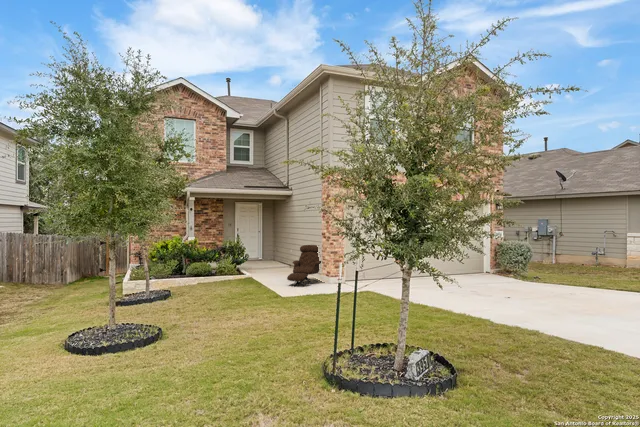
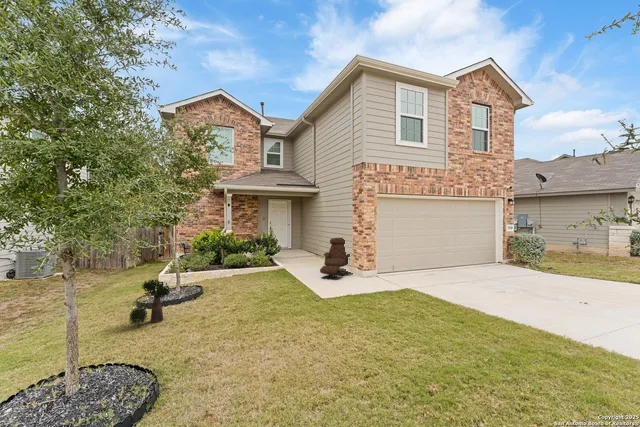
potted plant: none [118,275,149,313] -> present [129,280,169,326]

